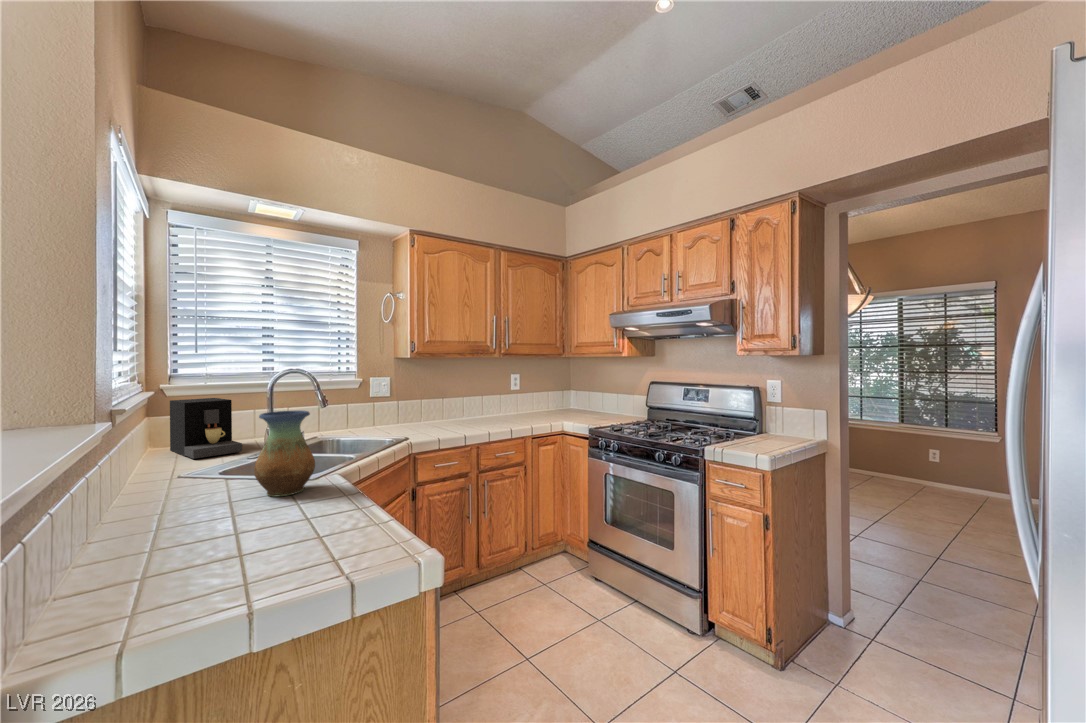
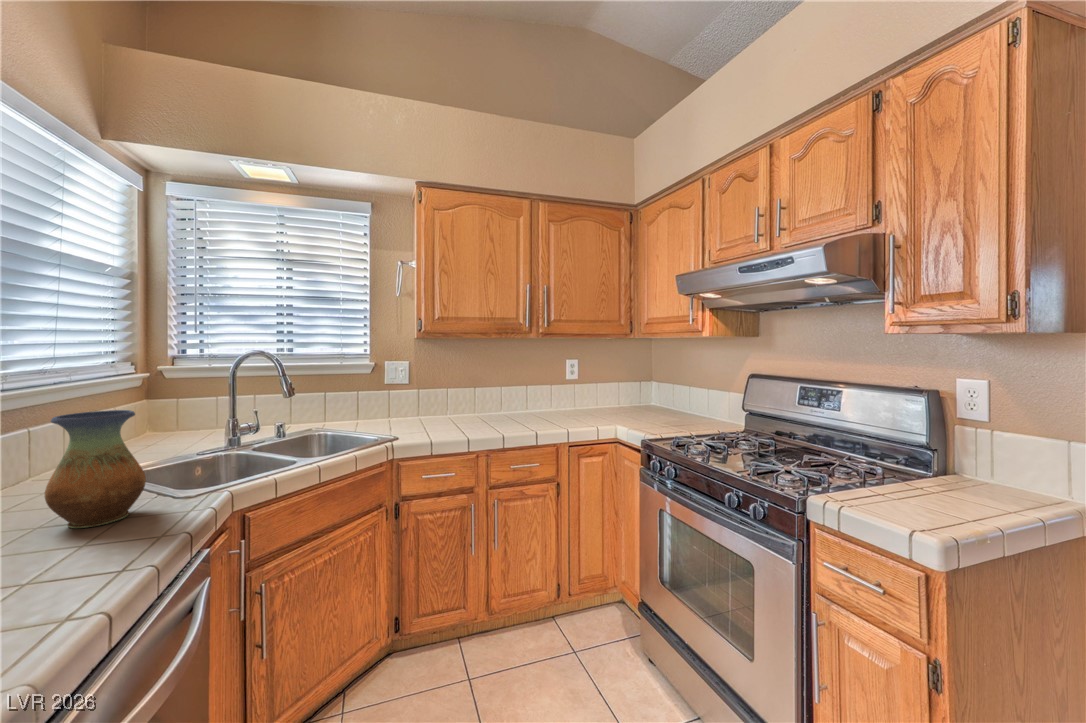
coffee maker: present [170,398,242,459] -> none [146,384,209,452]

